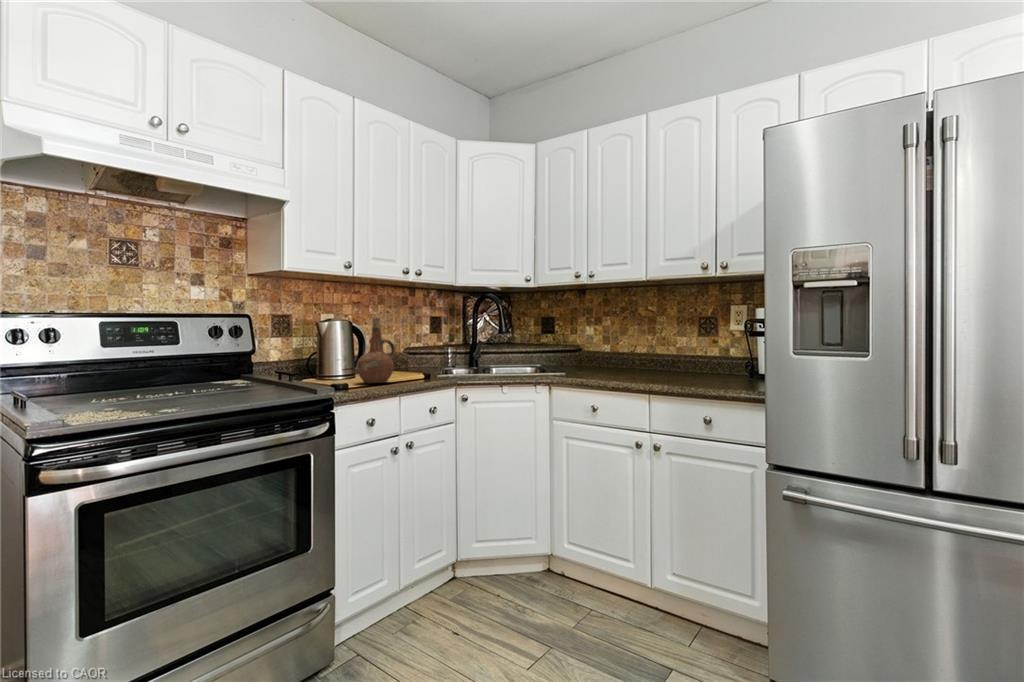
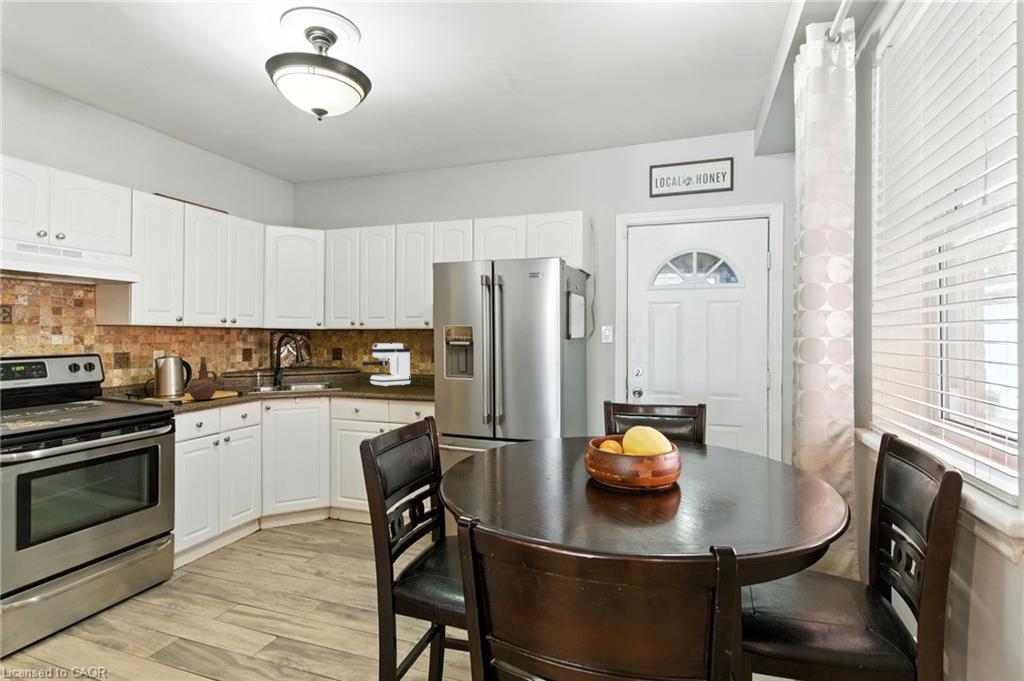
coffee maker: none [591,306,665,372] -> present [362,343,410,386]

